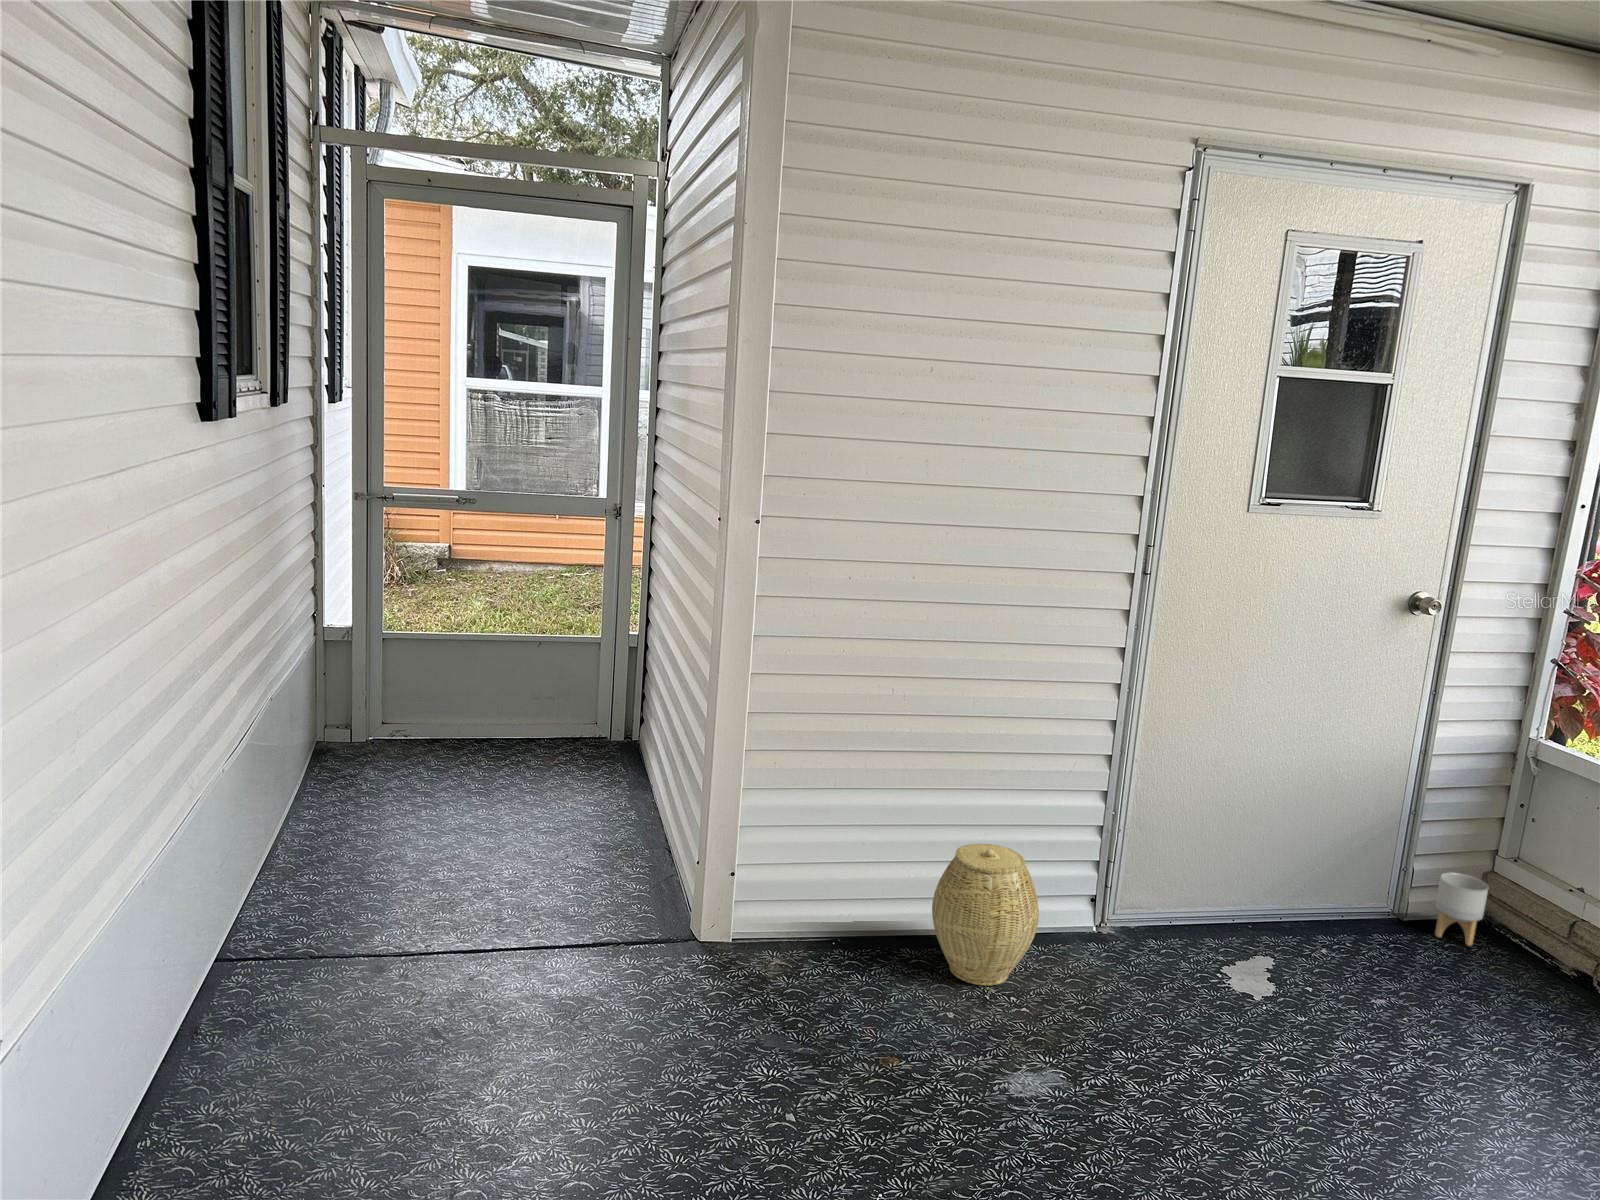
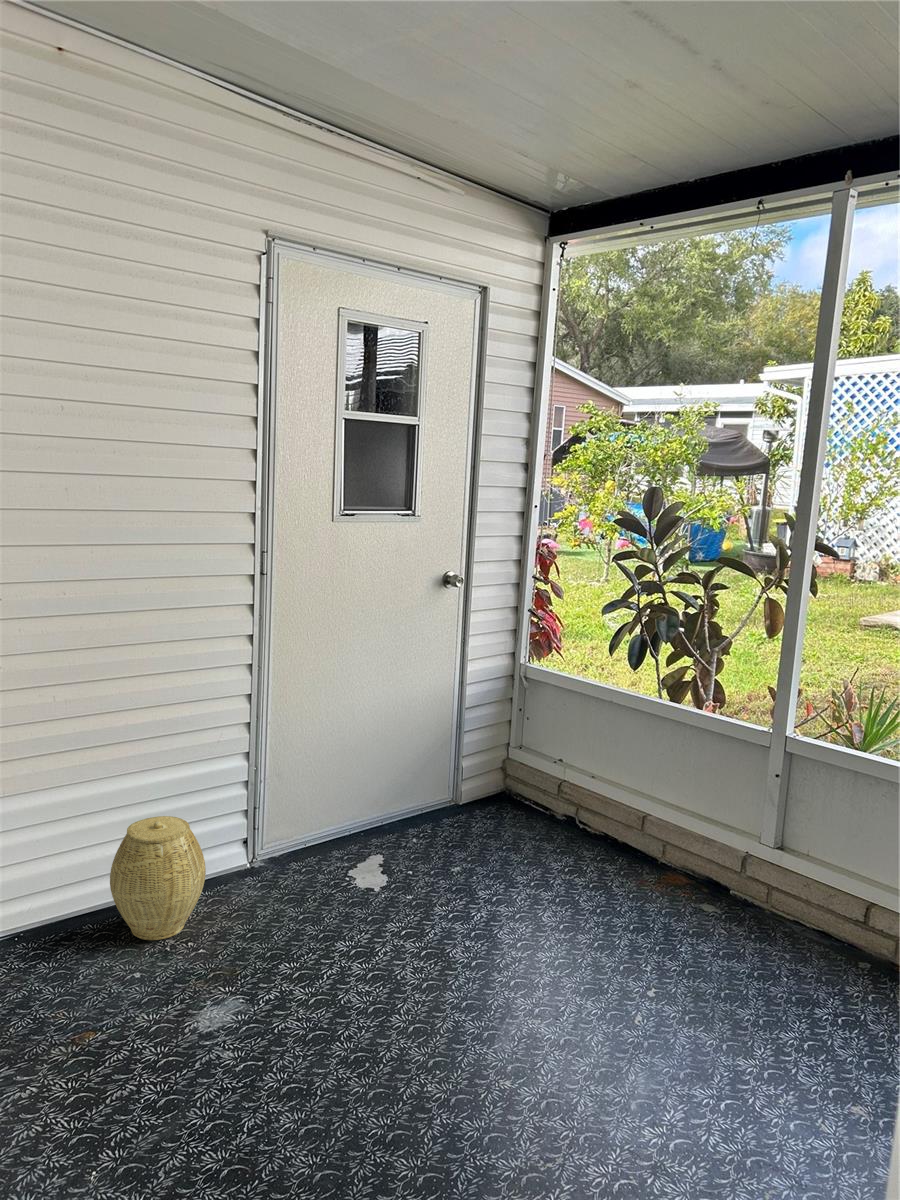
planter: present [1435,873,1489,946] -> none [478,765,508,812]

